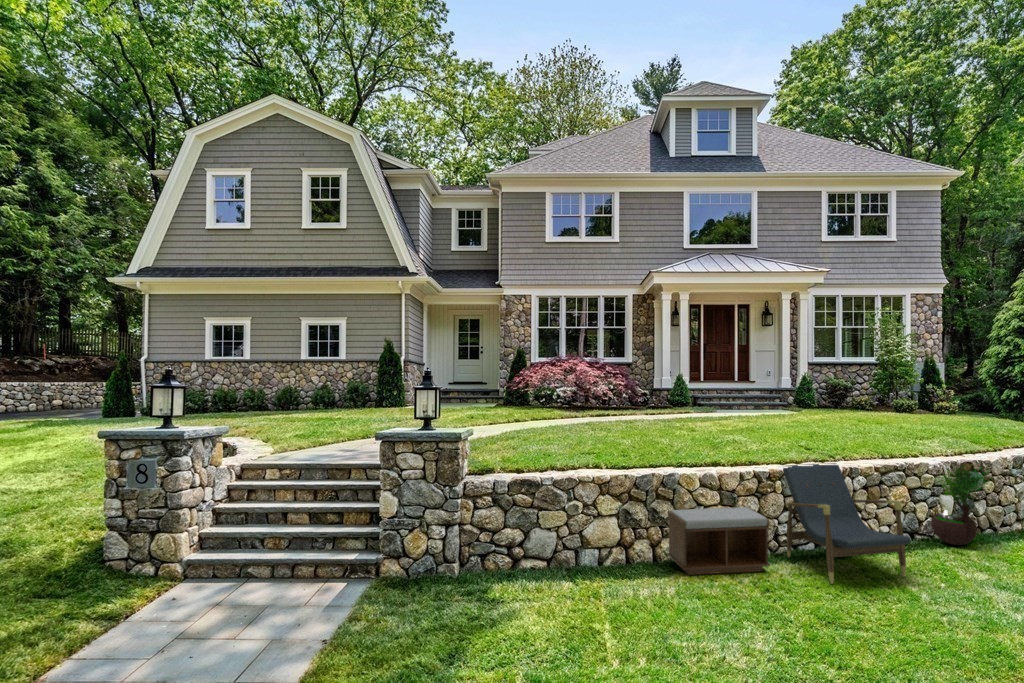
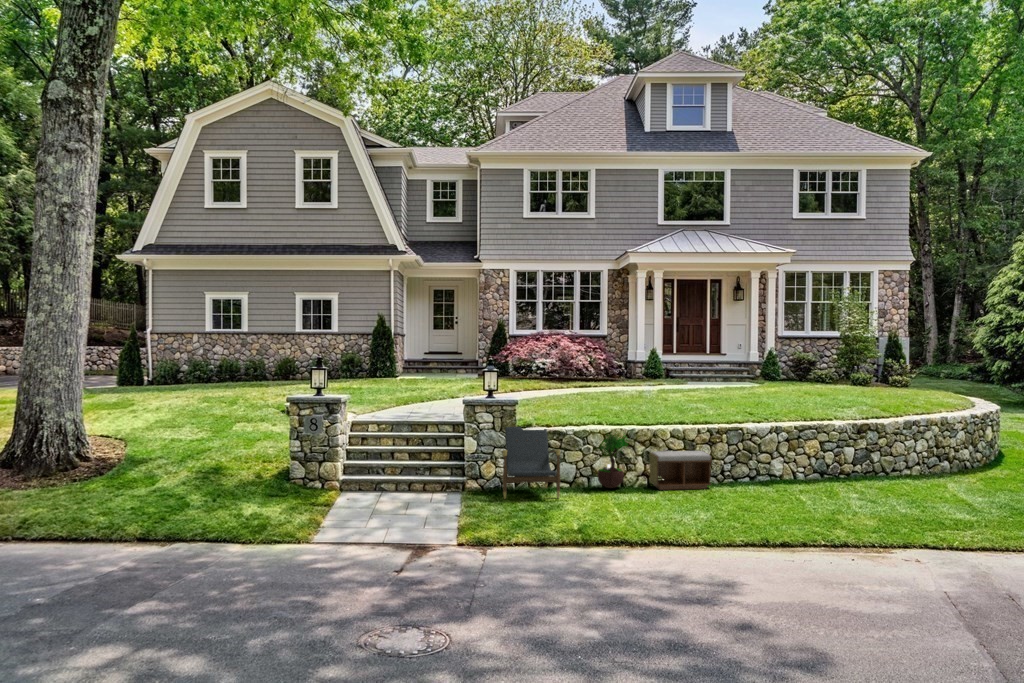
lounge chair: present [783,463,911,584] -> present [502,427,560,499]
potted tree: present [931,467,986,545] -> present [597,433,628,488]

